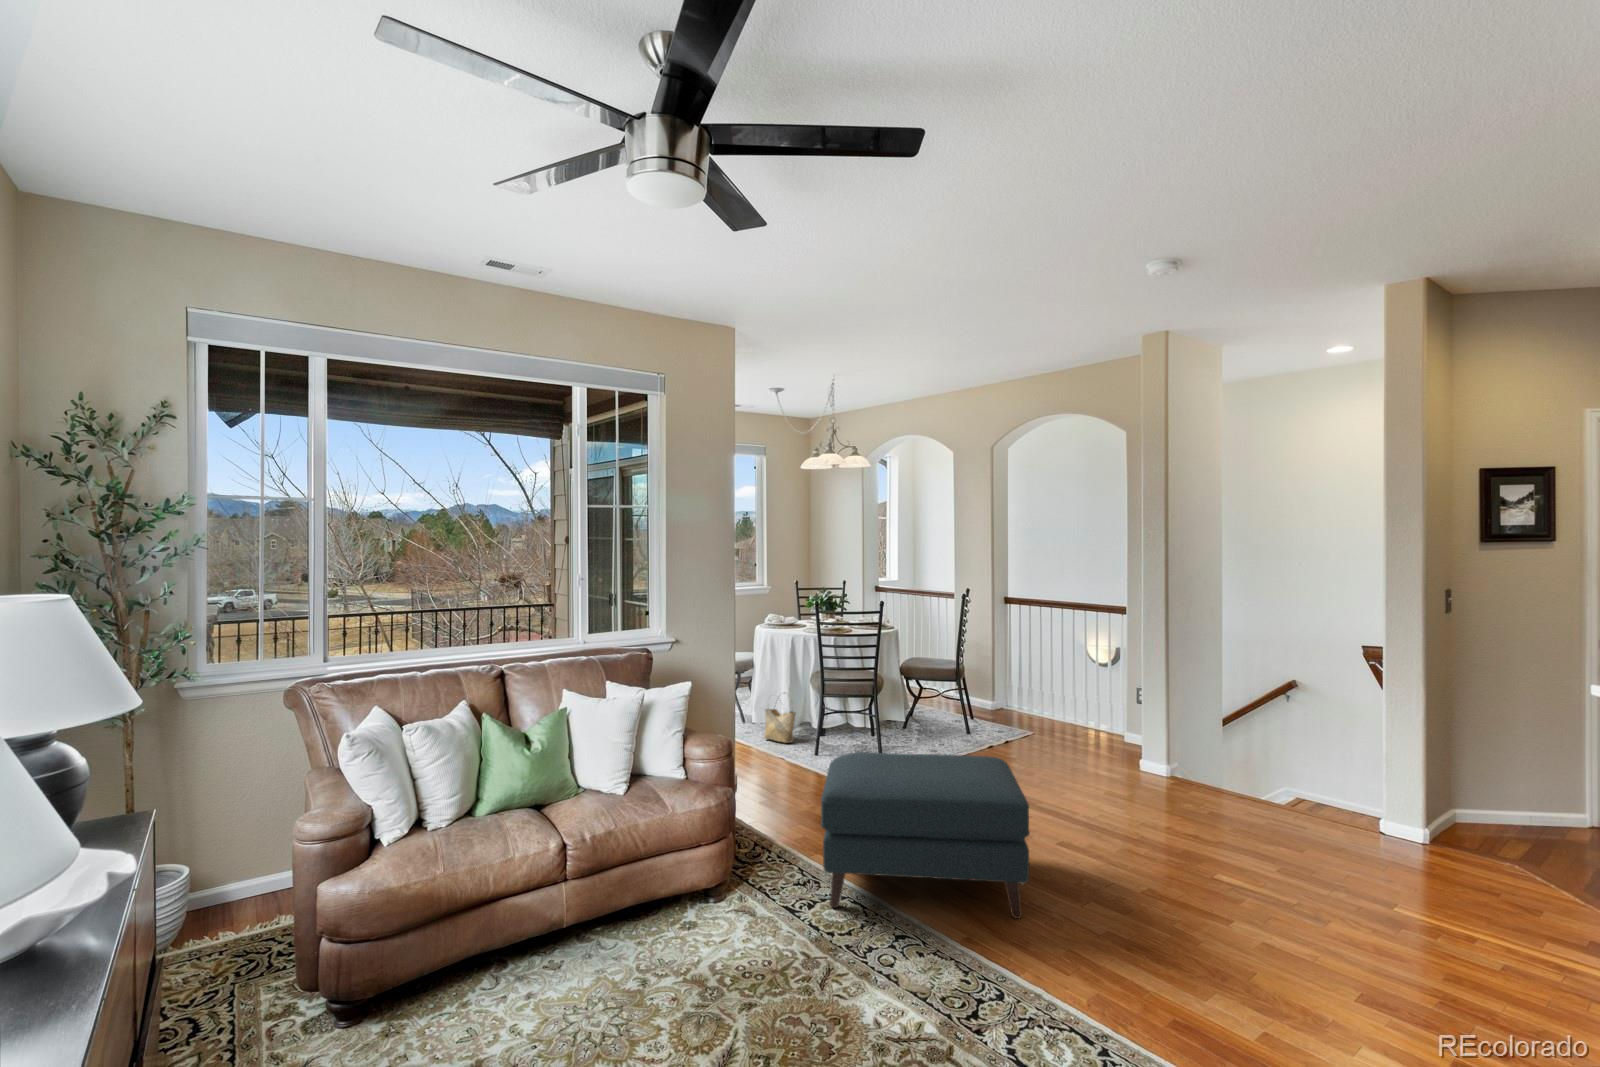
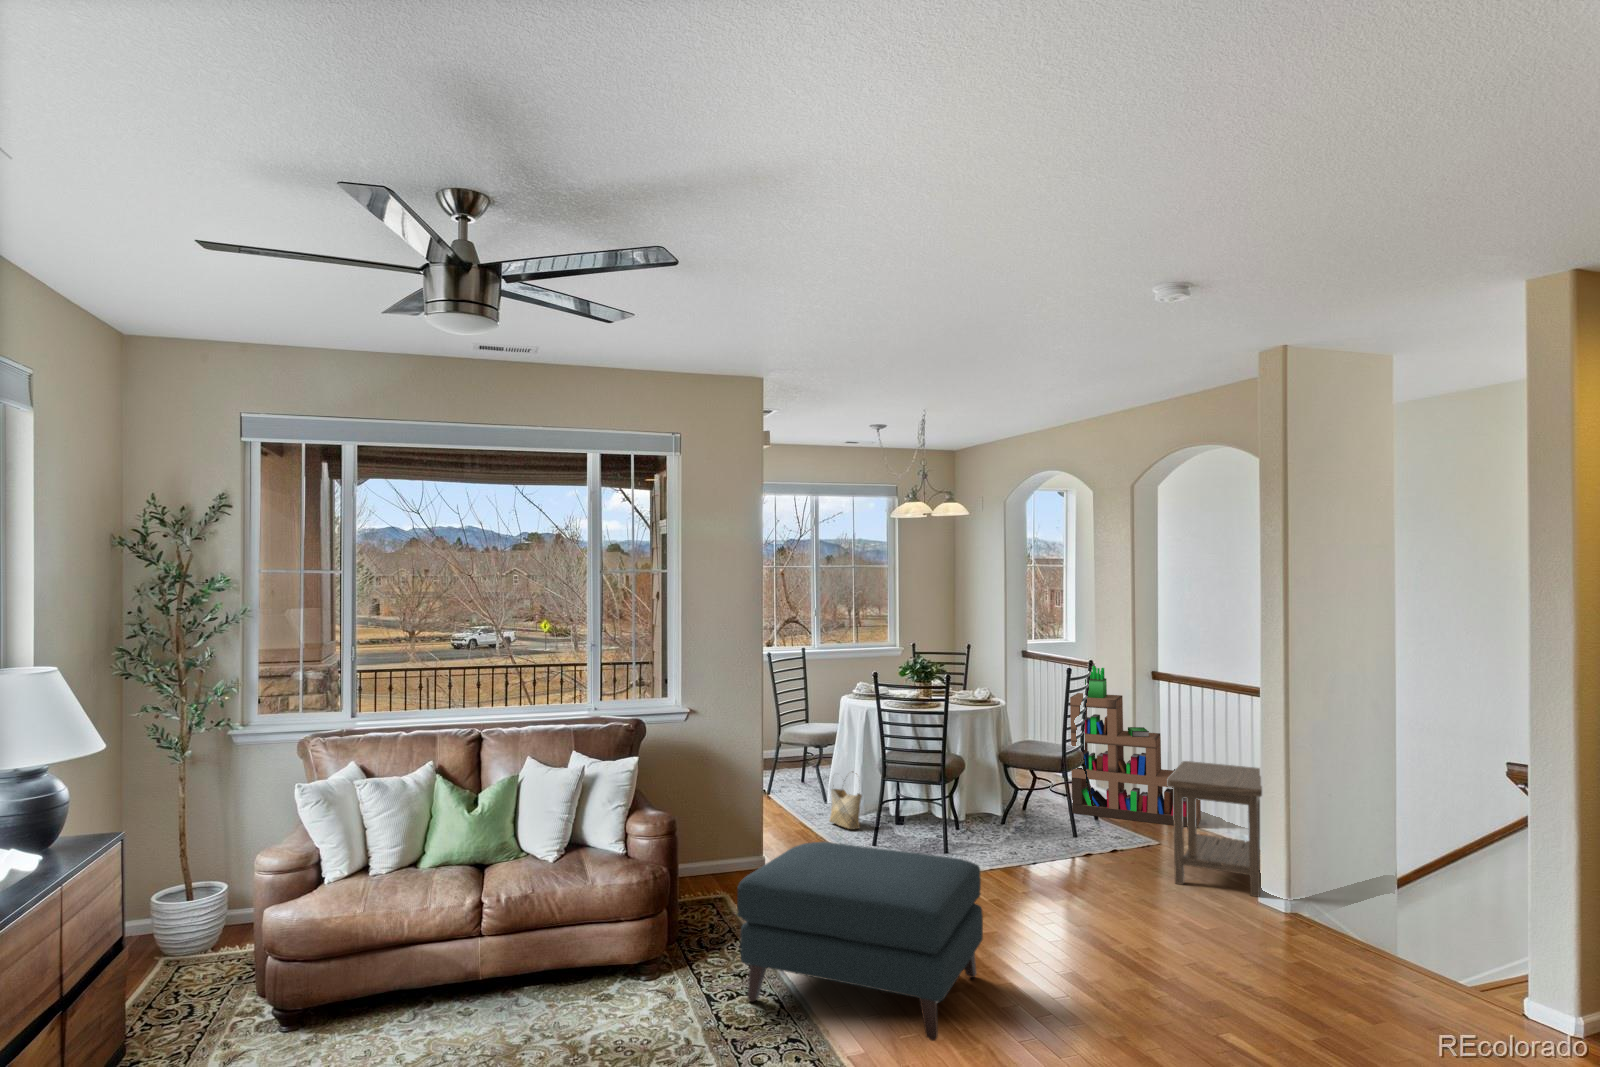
bookshelf: none [948,596,1047,720] -> present [1070,666,1201,828]
side table: none [1059,667,1142,768] -> present [1167,761,1262,897]

